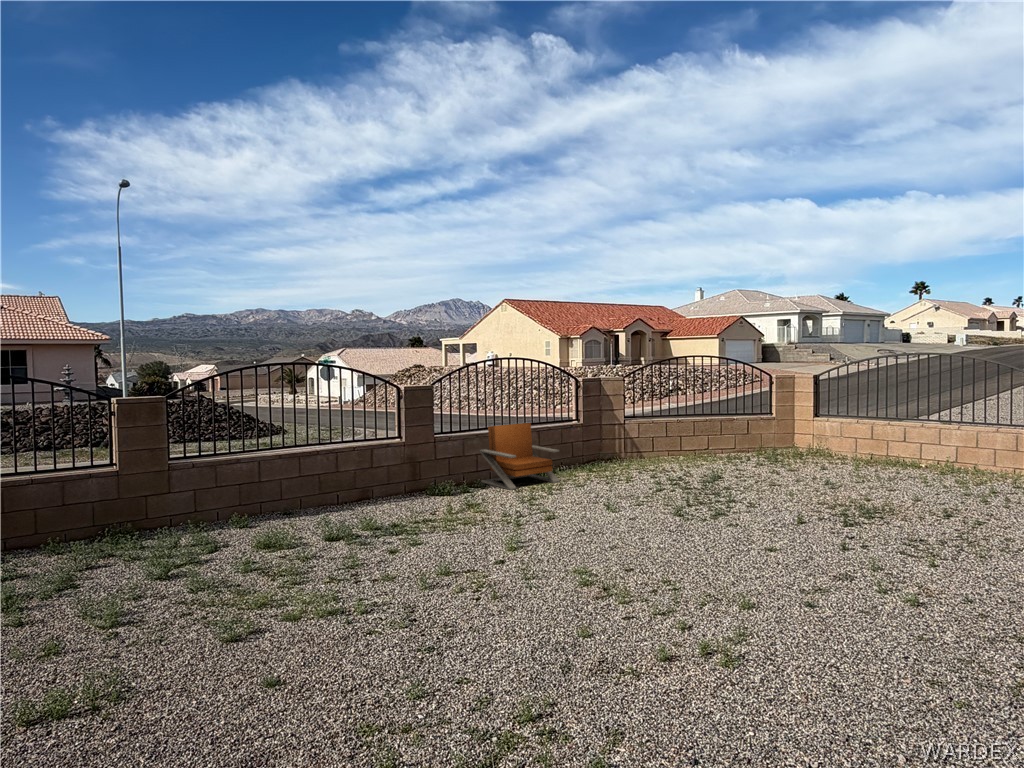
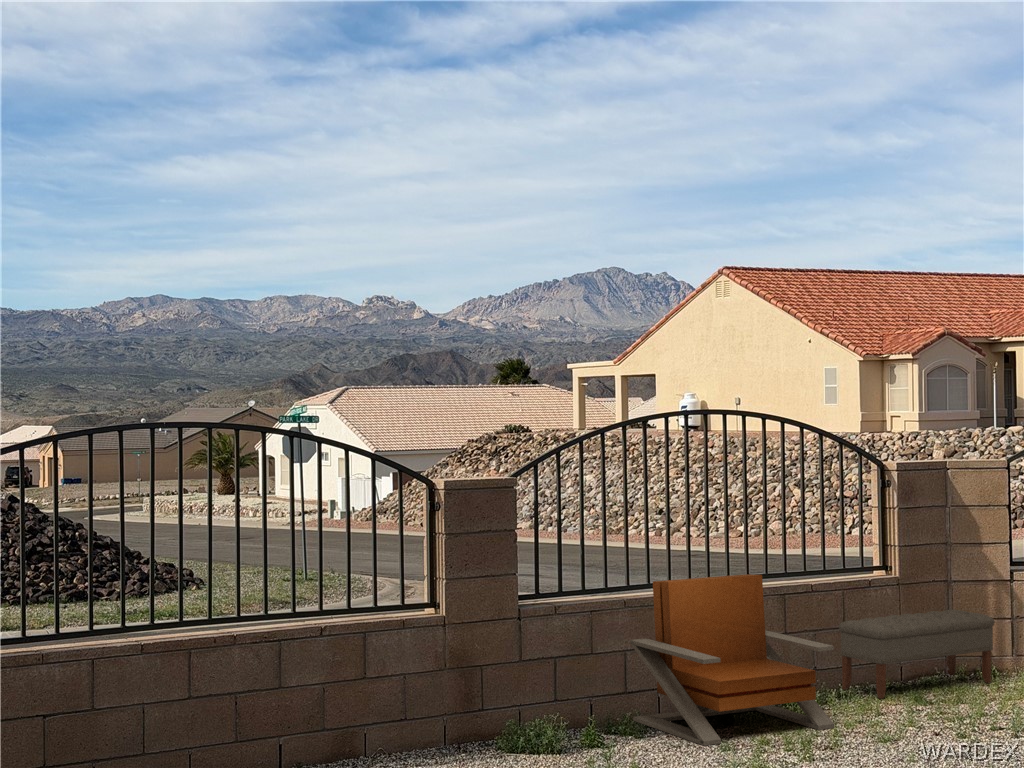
bench: none [560,436,619,471] -> present [839,610,995,699]

